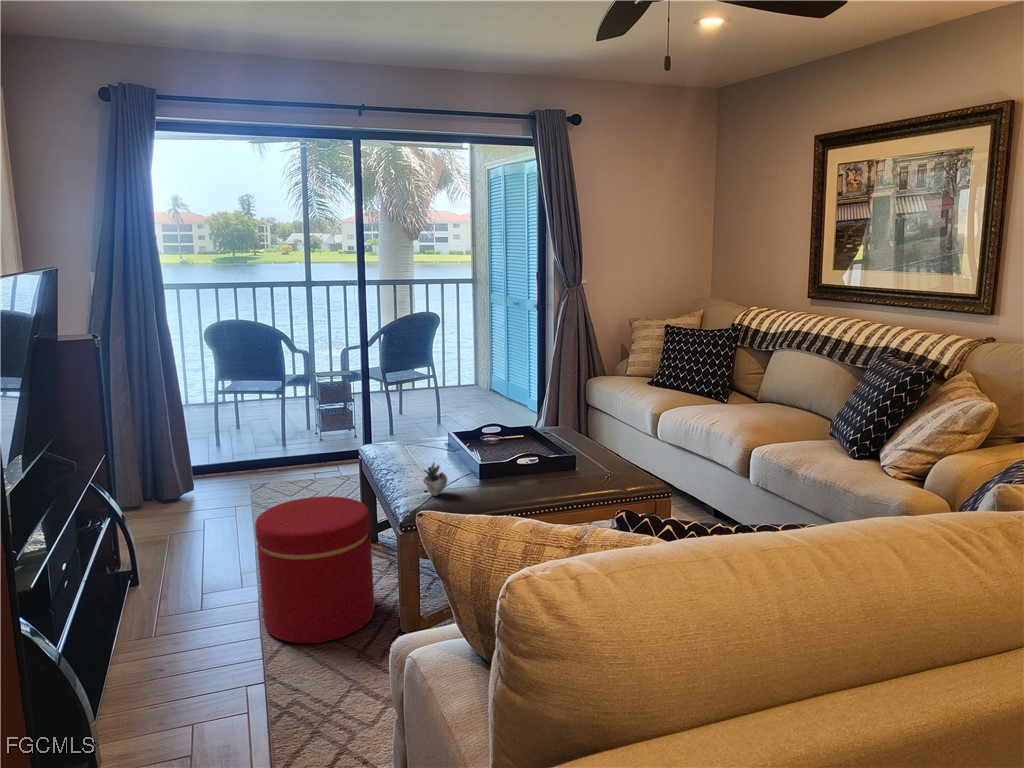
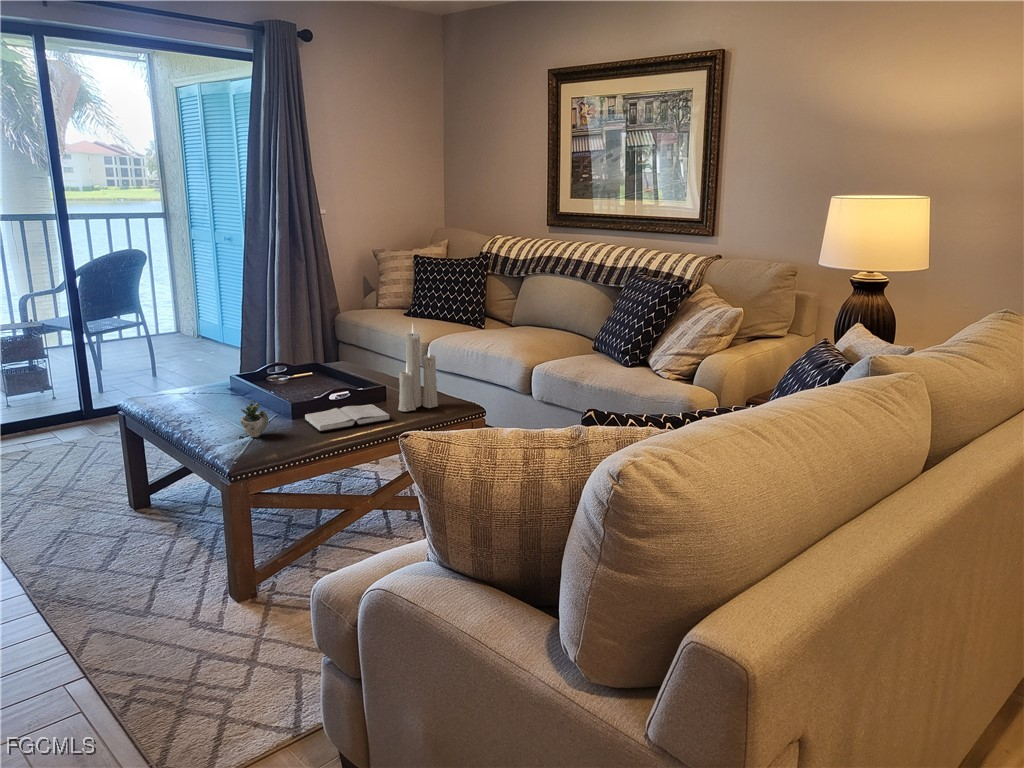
candle: none [573,396,614,486] -> present [398,324,438,412]
hardback book: none [485,475,560,498] -> present [304,404,391,432]
ottoman: present [255,496,375,643] -> none [28,454,186,628]

